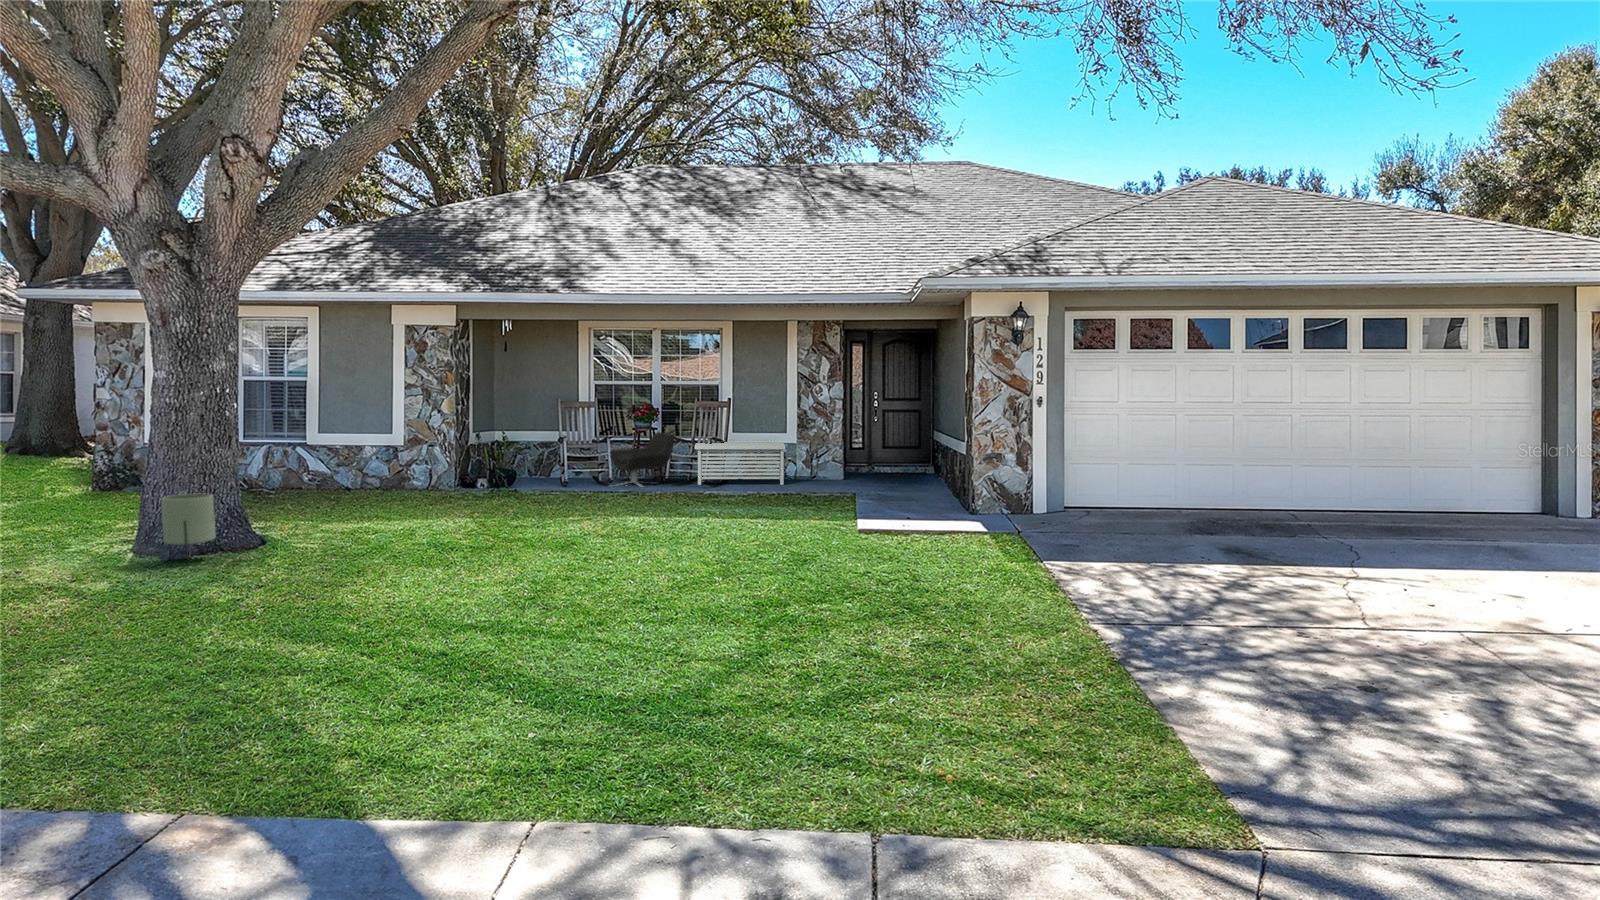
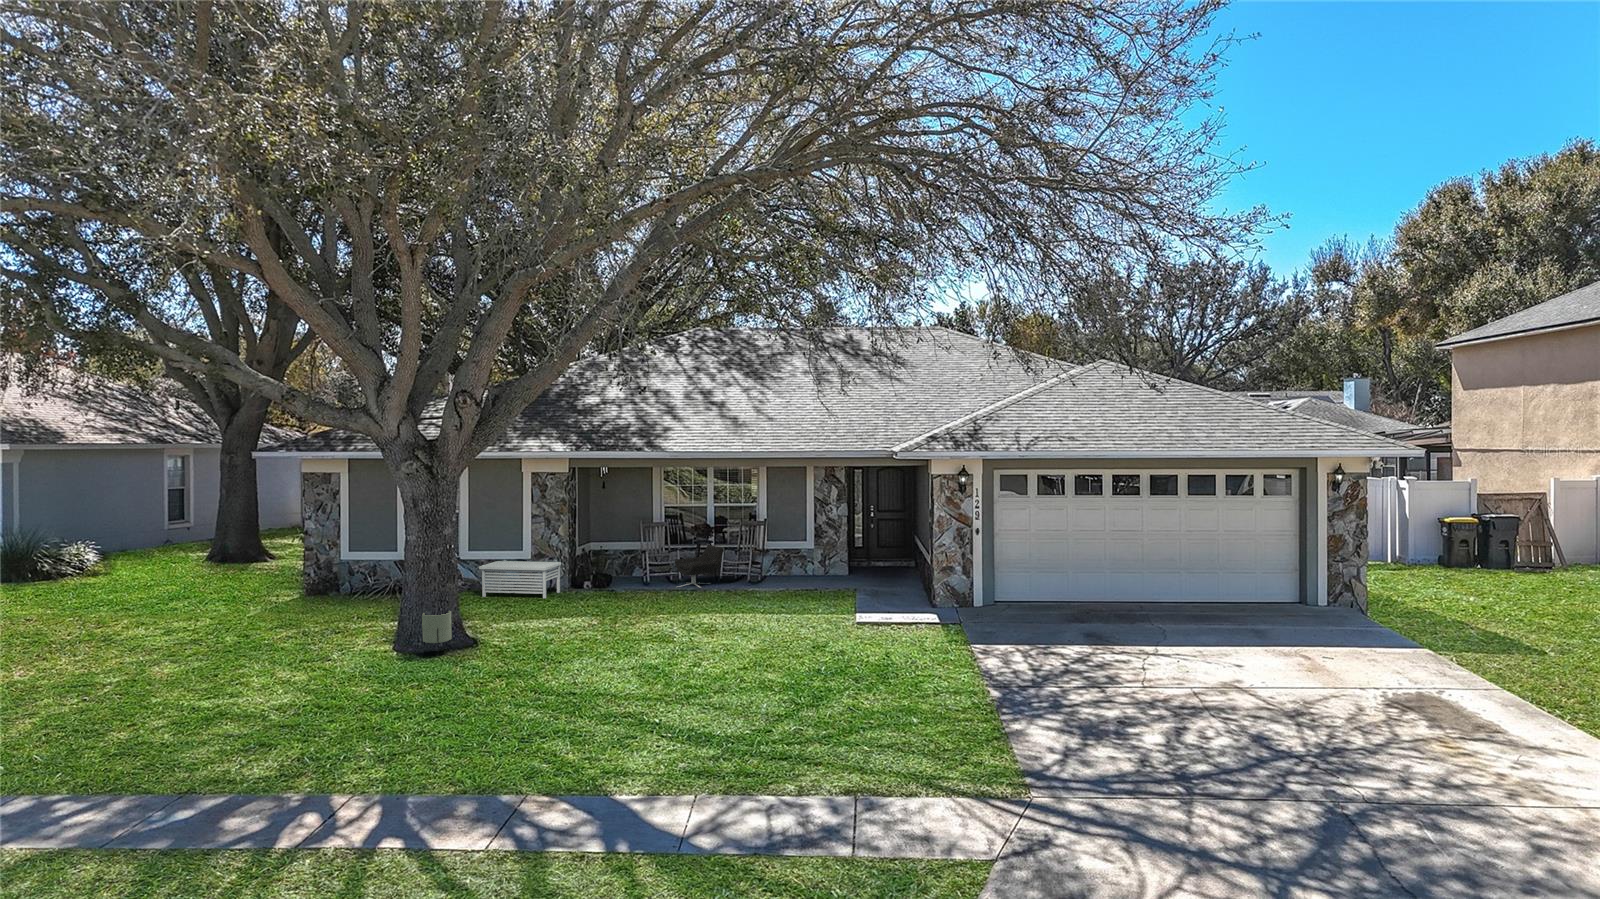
storage bench: present [695,442,785,485] -> present [479,561,561,598]

